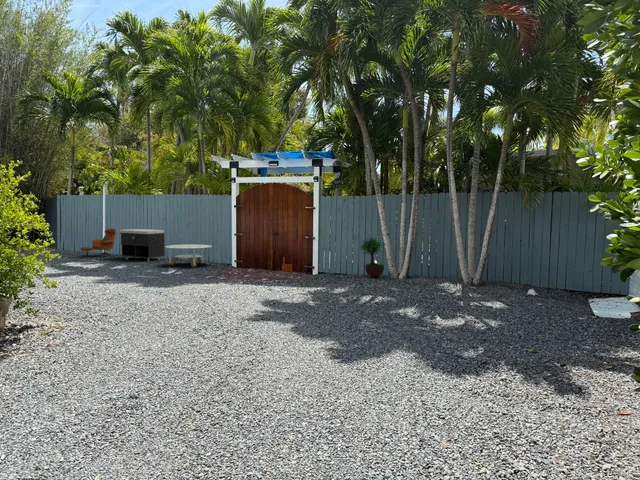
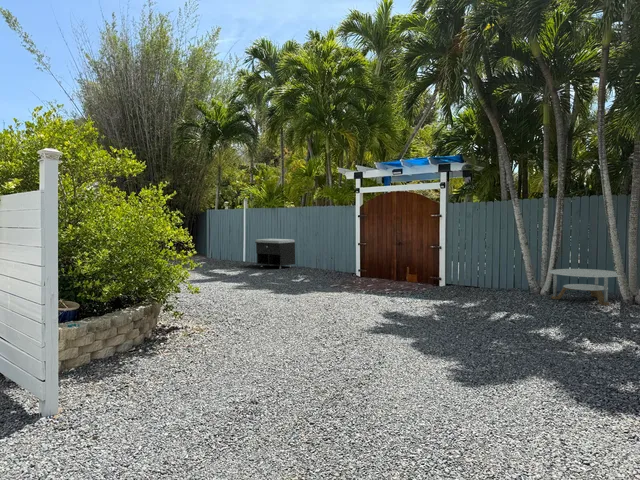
lounge chair: present [81,229,116,258] -> none [222,238,253,266]
potted tree: present [360,238,384,277] -> none [490,243,519,289]
round table: present [165,244,212,267] -> present [549,269,621,305]

